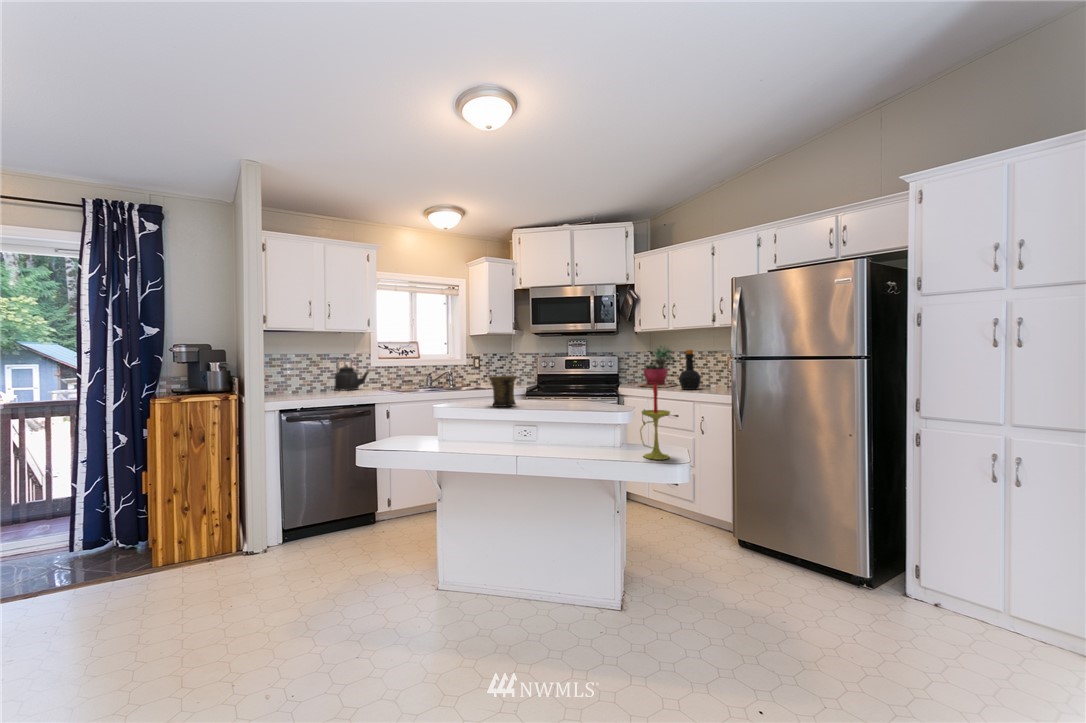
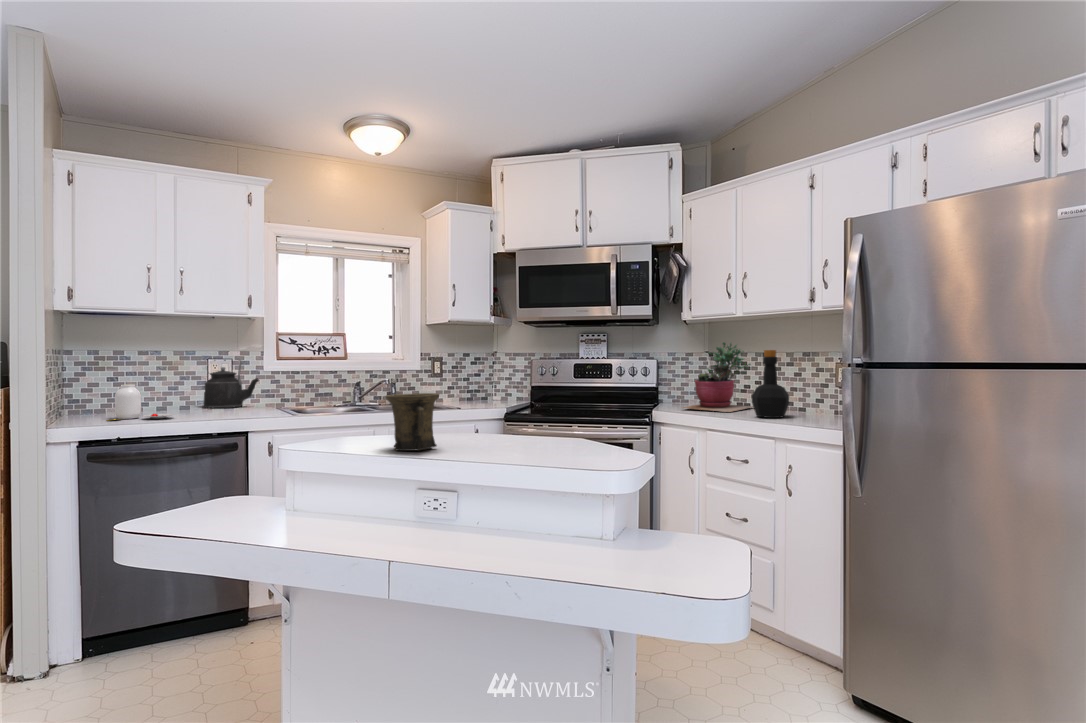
jar: none [289,375,328,398] -> present [106,384,175,421]
candle: present [640,385,670,460] -> none [651,415,717,573]

